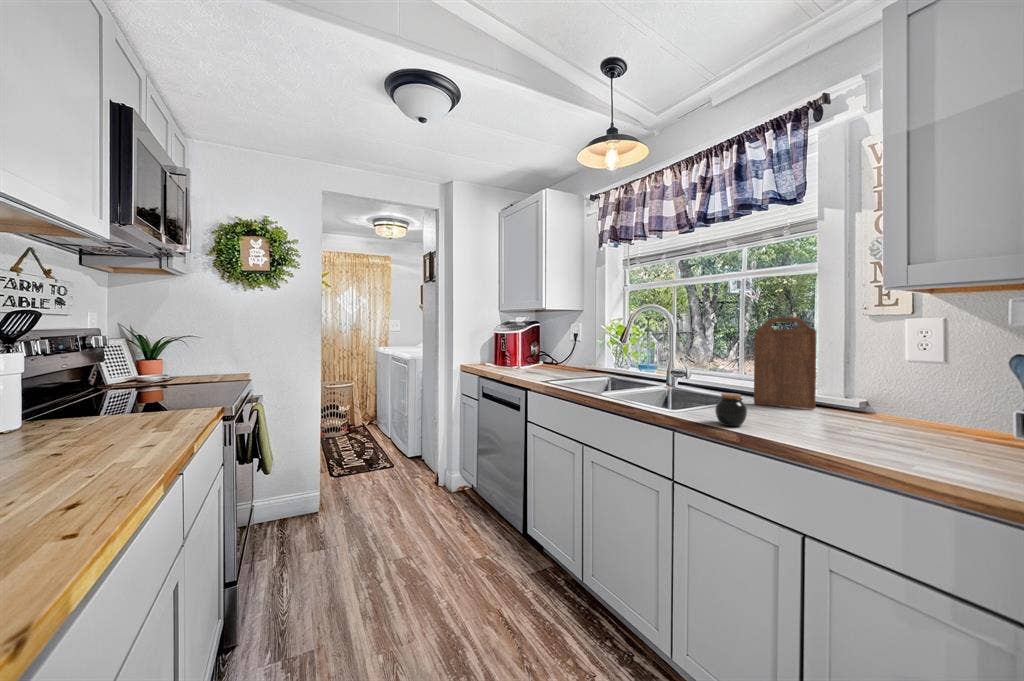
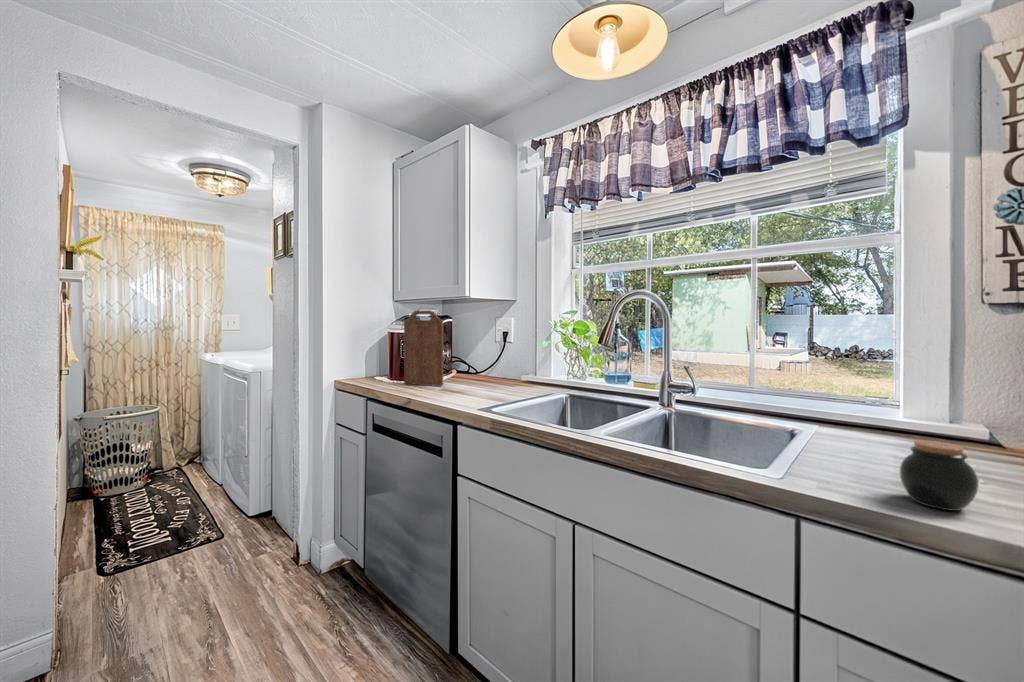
cutting board: present [754,317,817,409] -> present [404,310,443,386]

